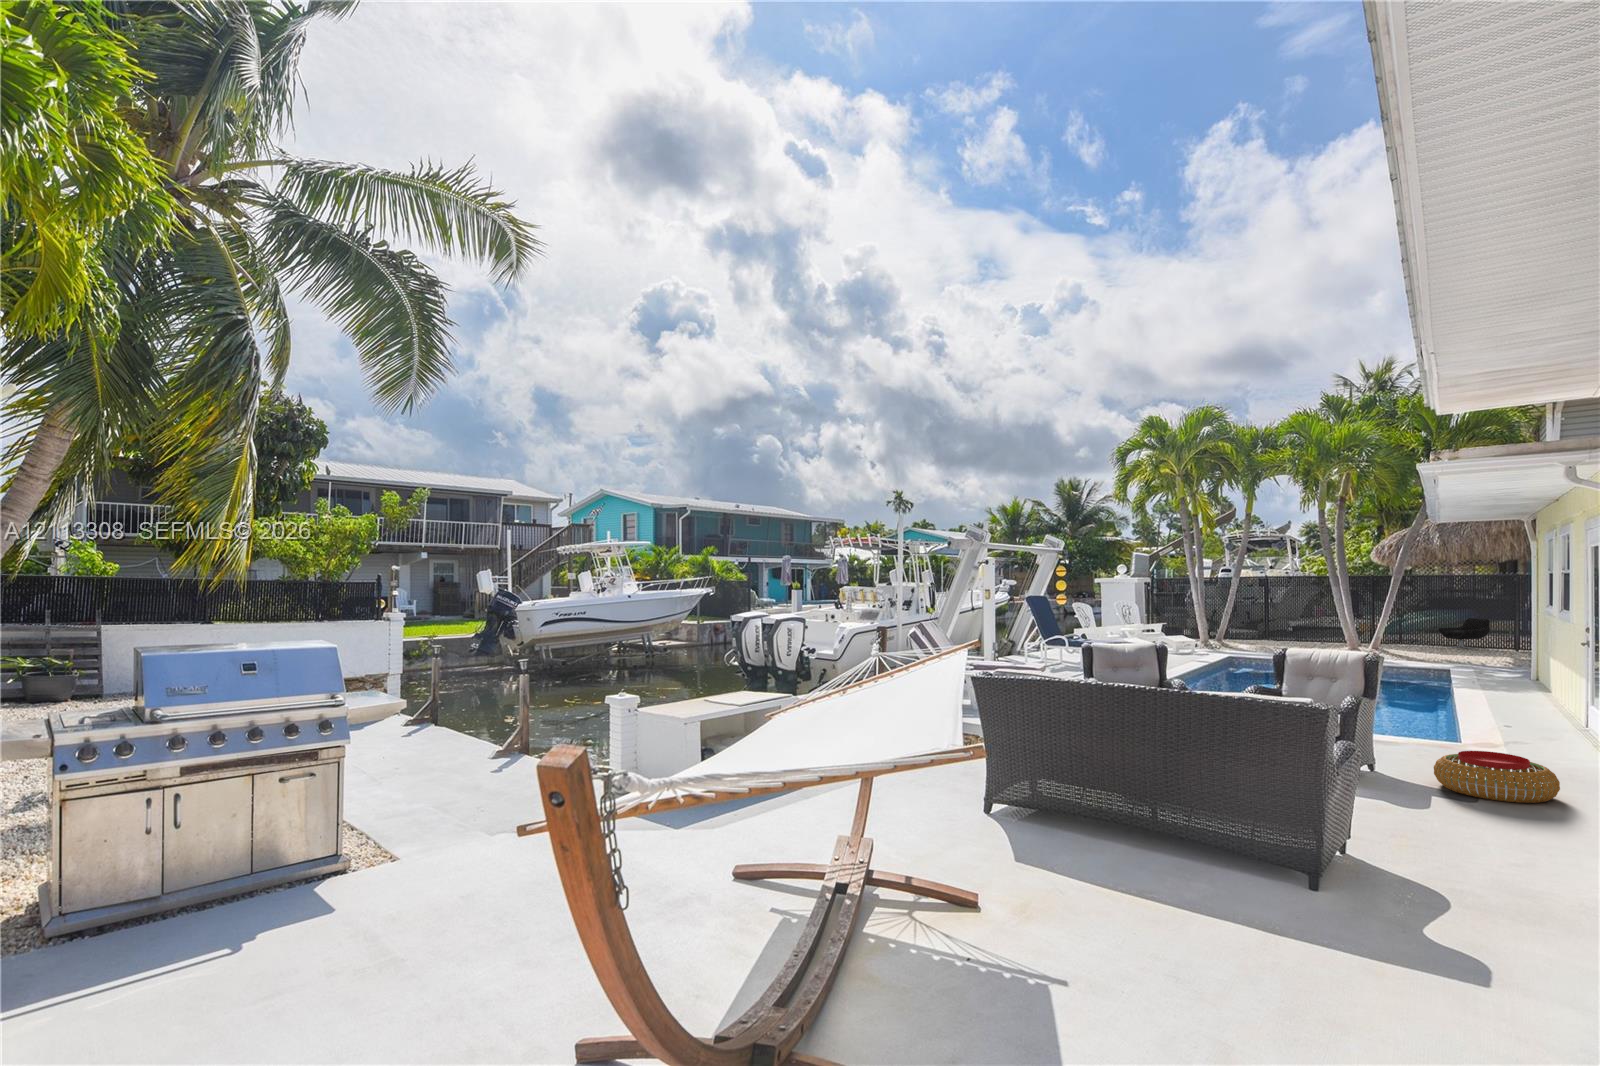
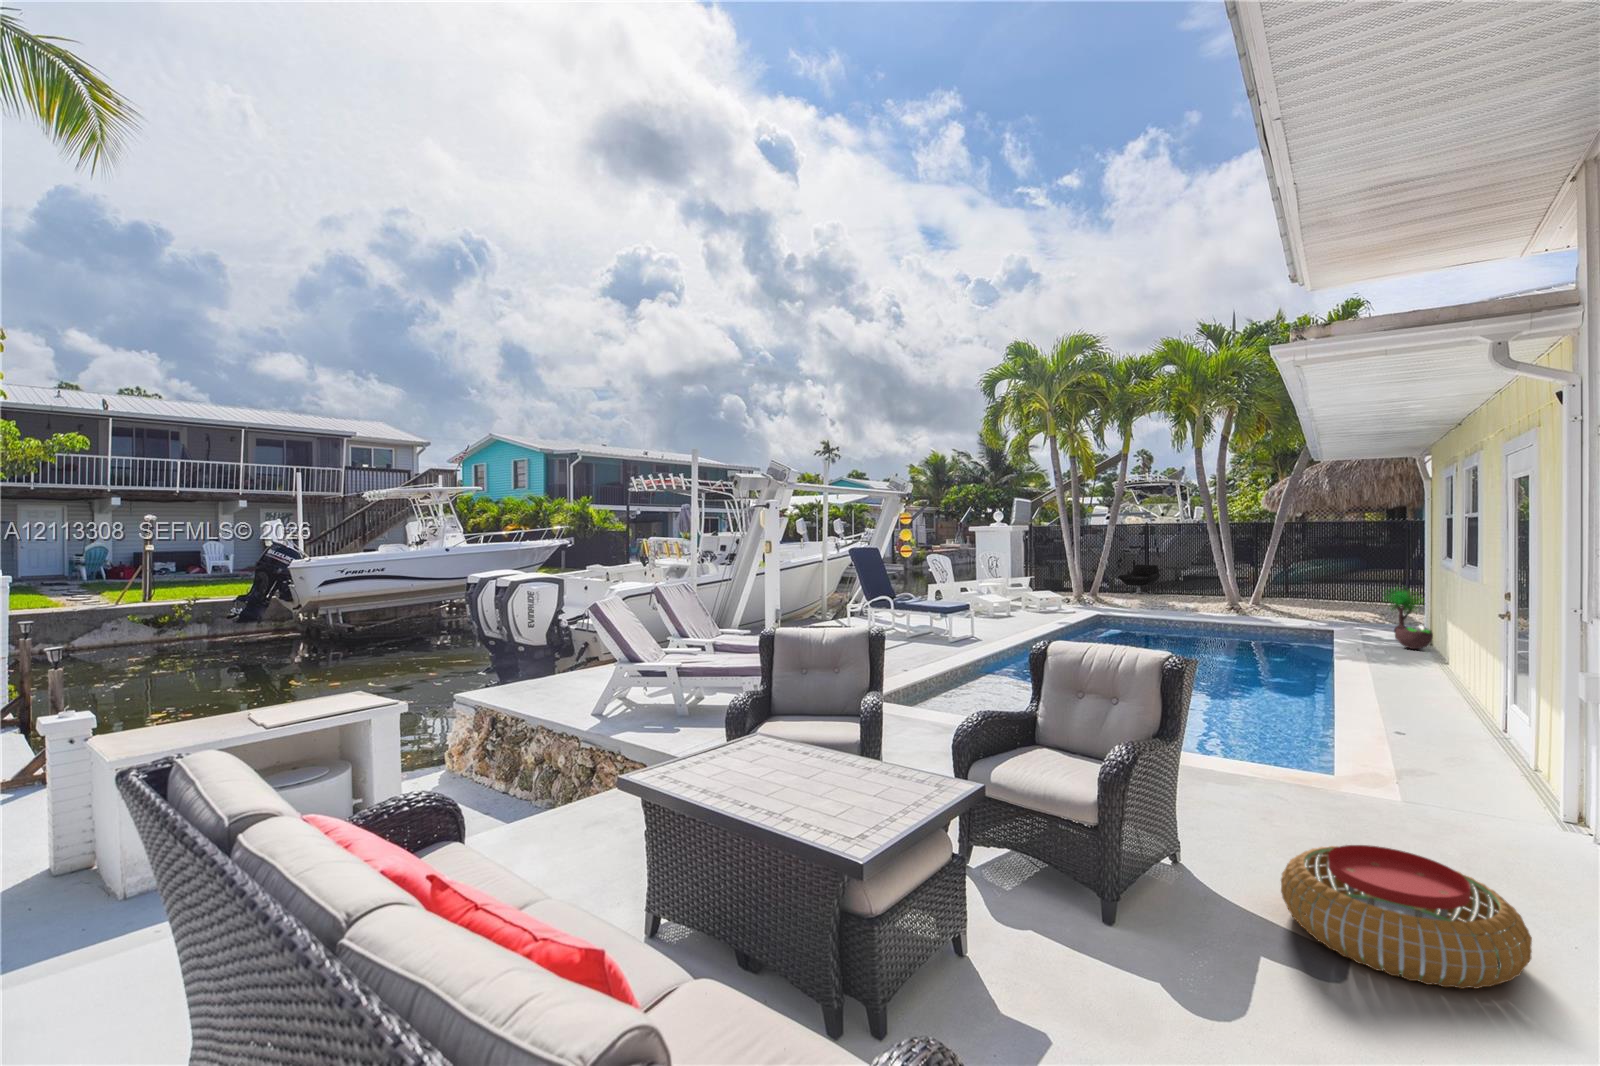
lounge chair: present [1438,618,1490,649] -> present [1119,565,1160,595]
potted tree: none [1490,626,1535,681] -> present [1385,588,1433,649]

